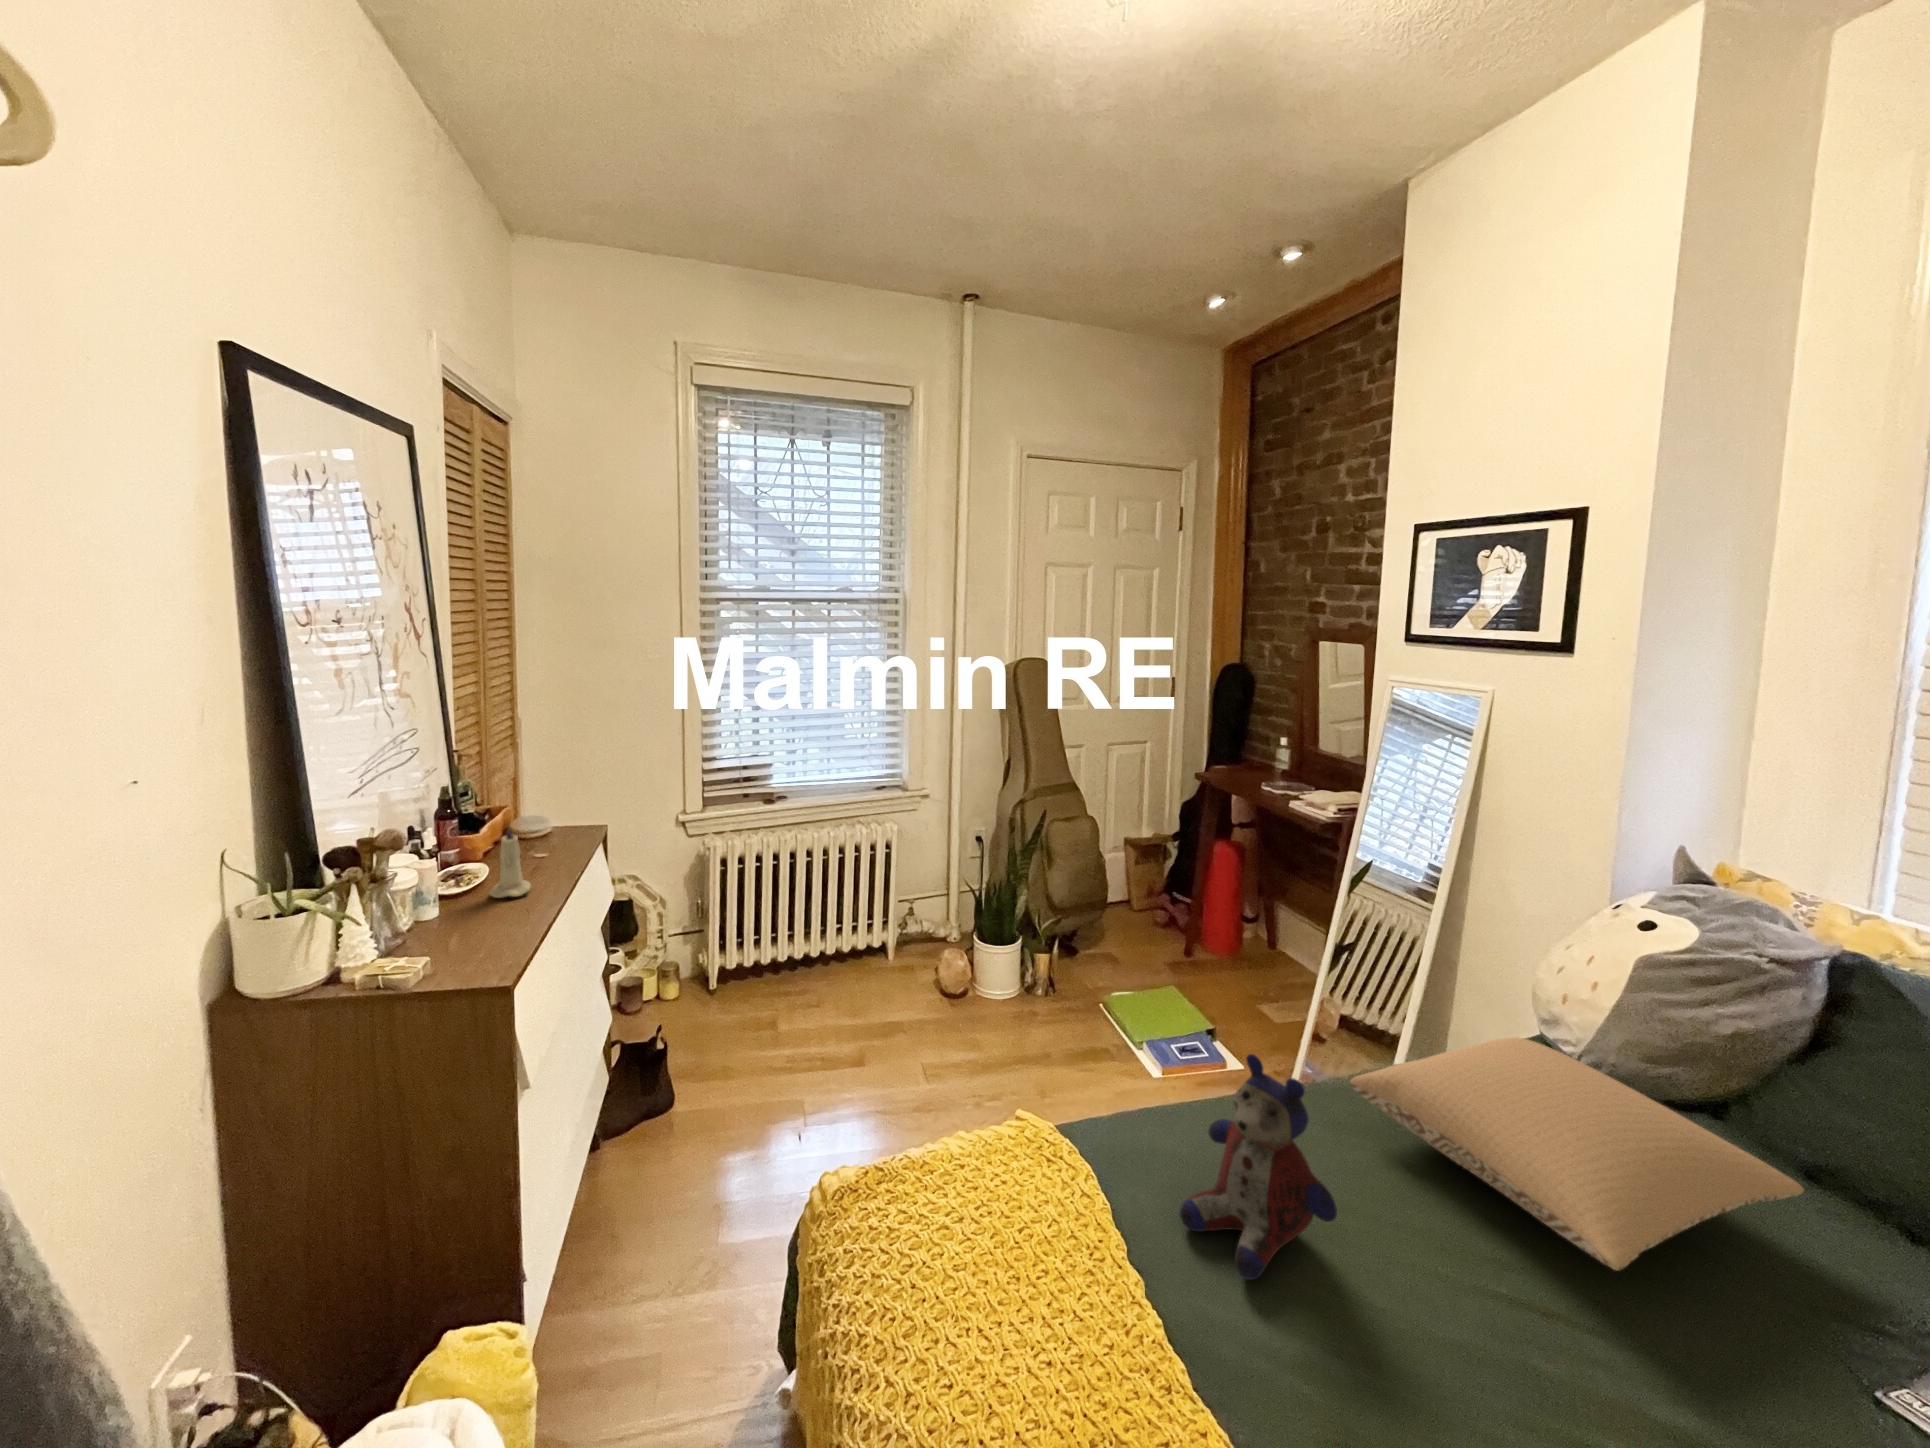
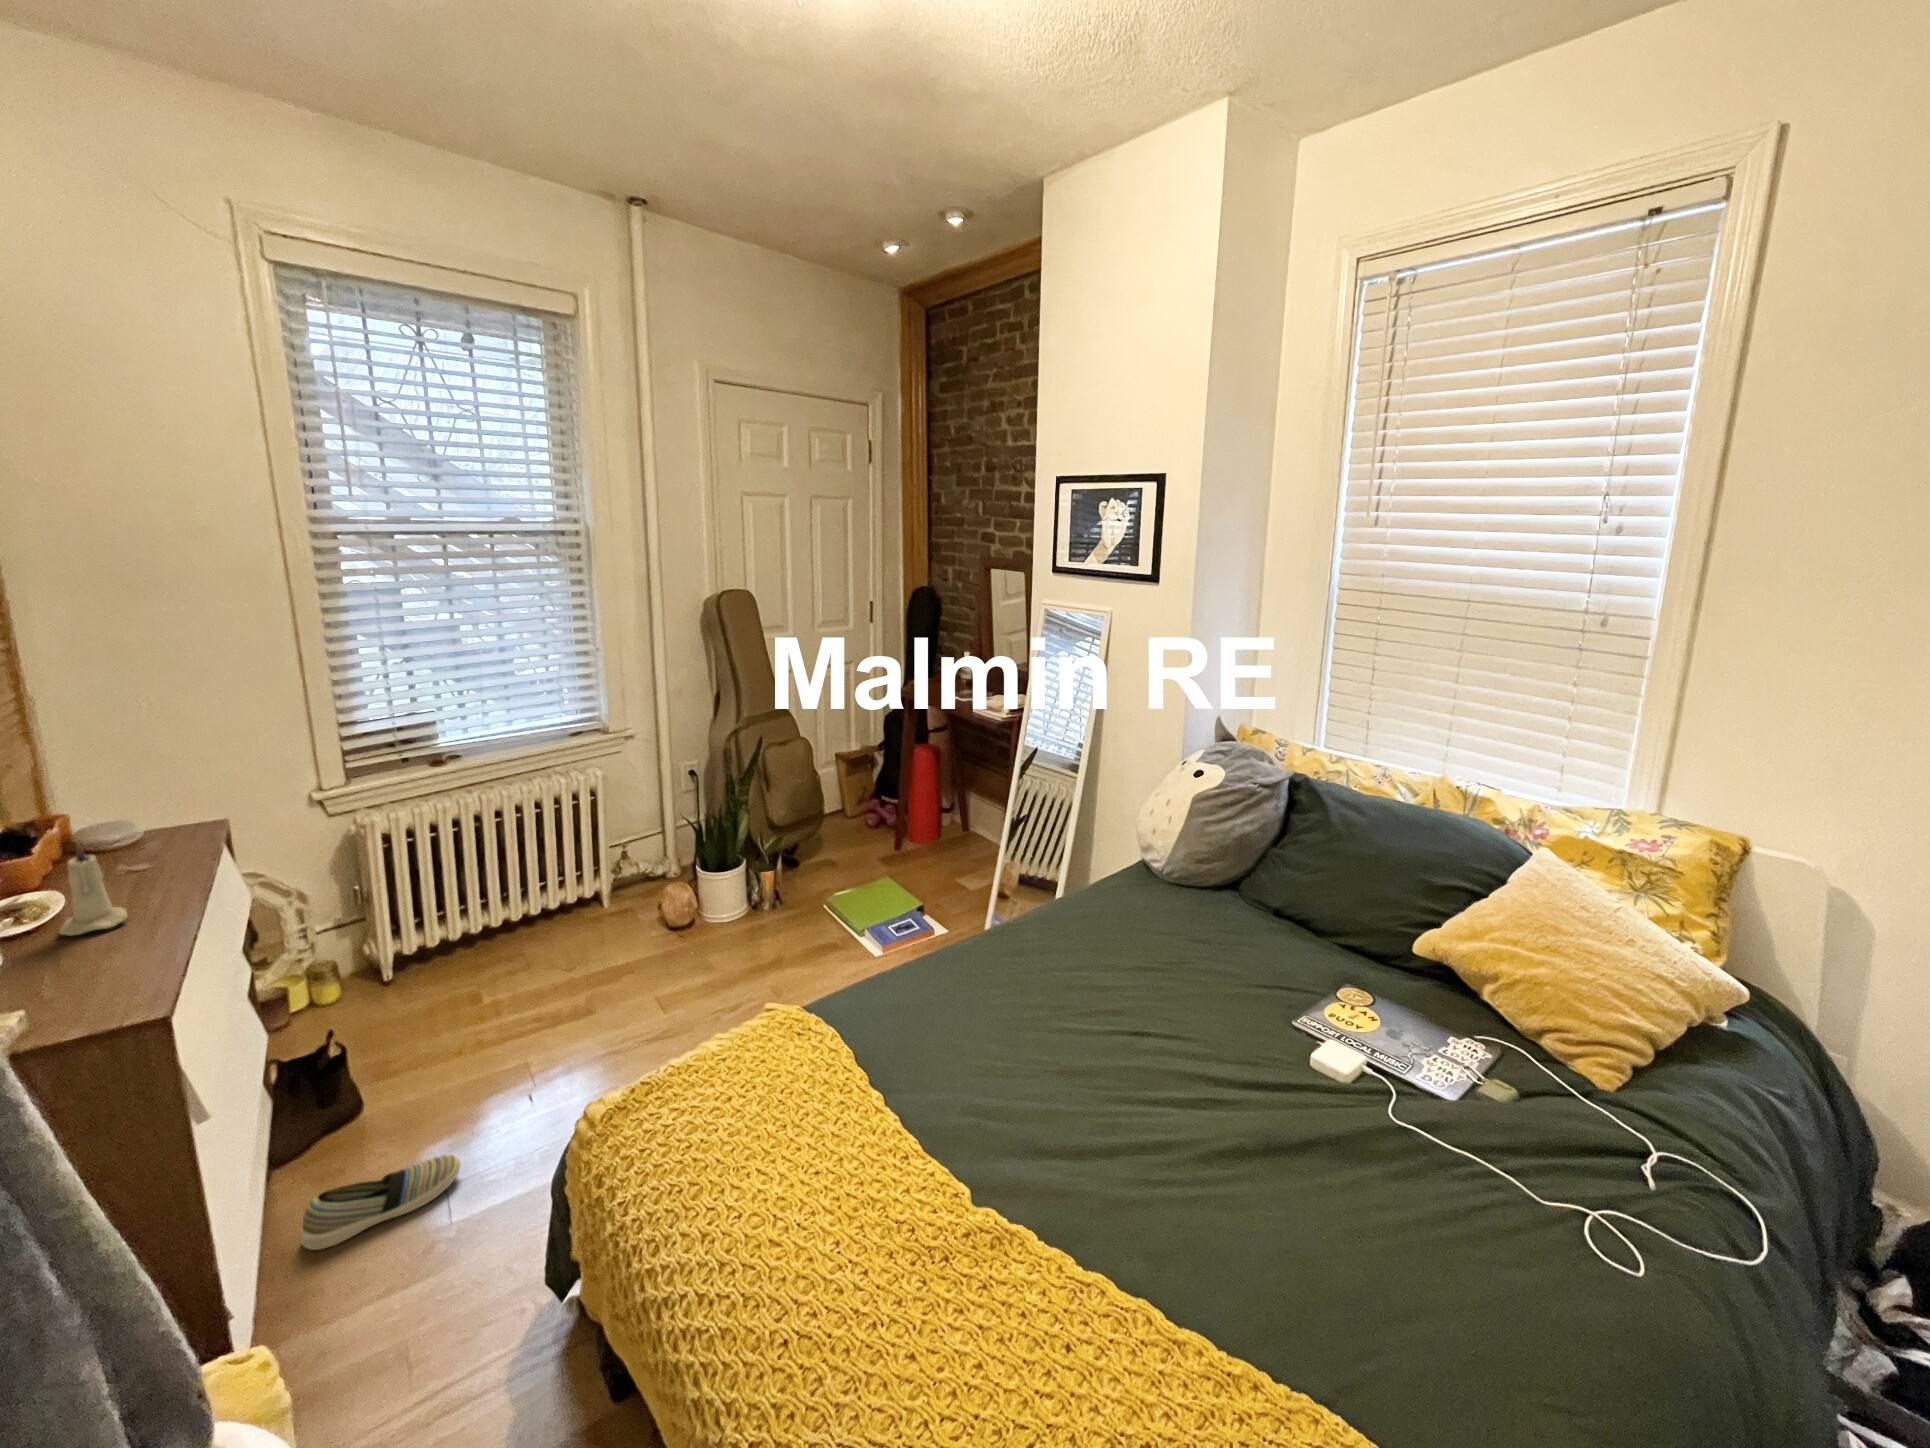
pillow: present [1350,1037,1804,1271] -> none [1021,862,1260,990]
stuffed bear: present [1180,1054,1337,1280] -> none [906,912,1012,1069]
shoe: none [611,1169,733,1225] -> present [300,1155,460,1250]

